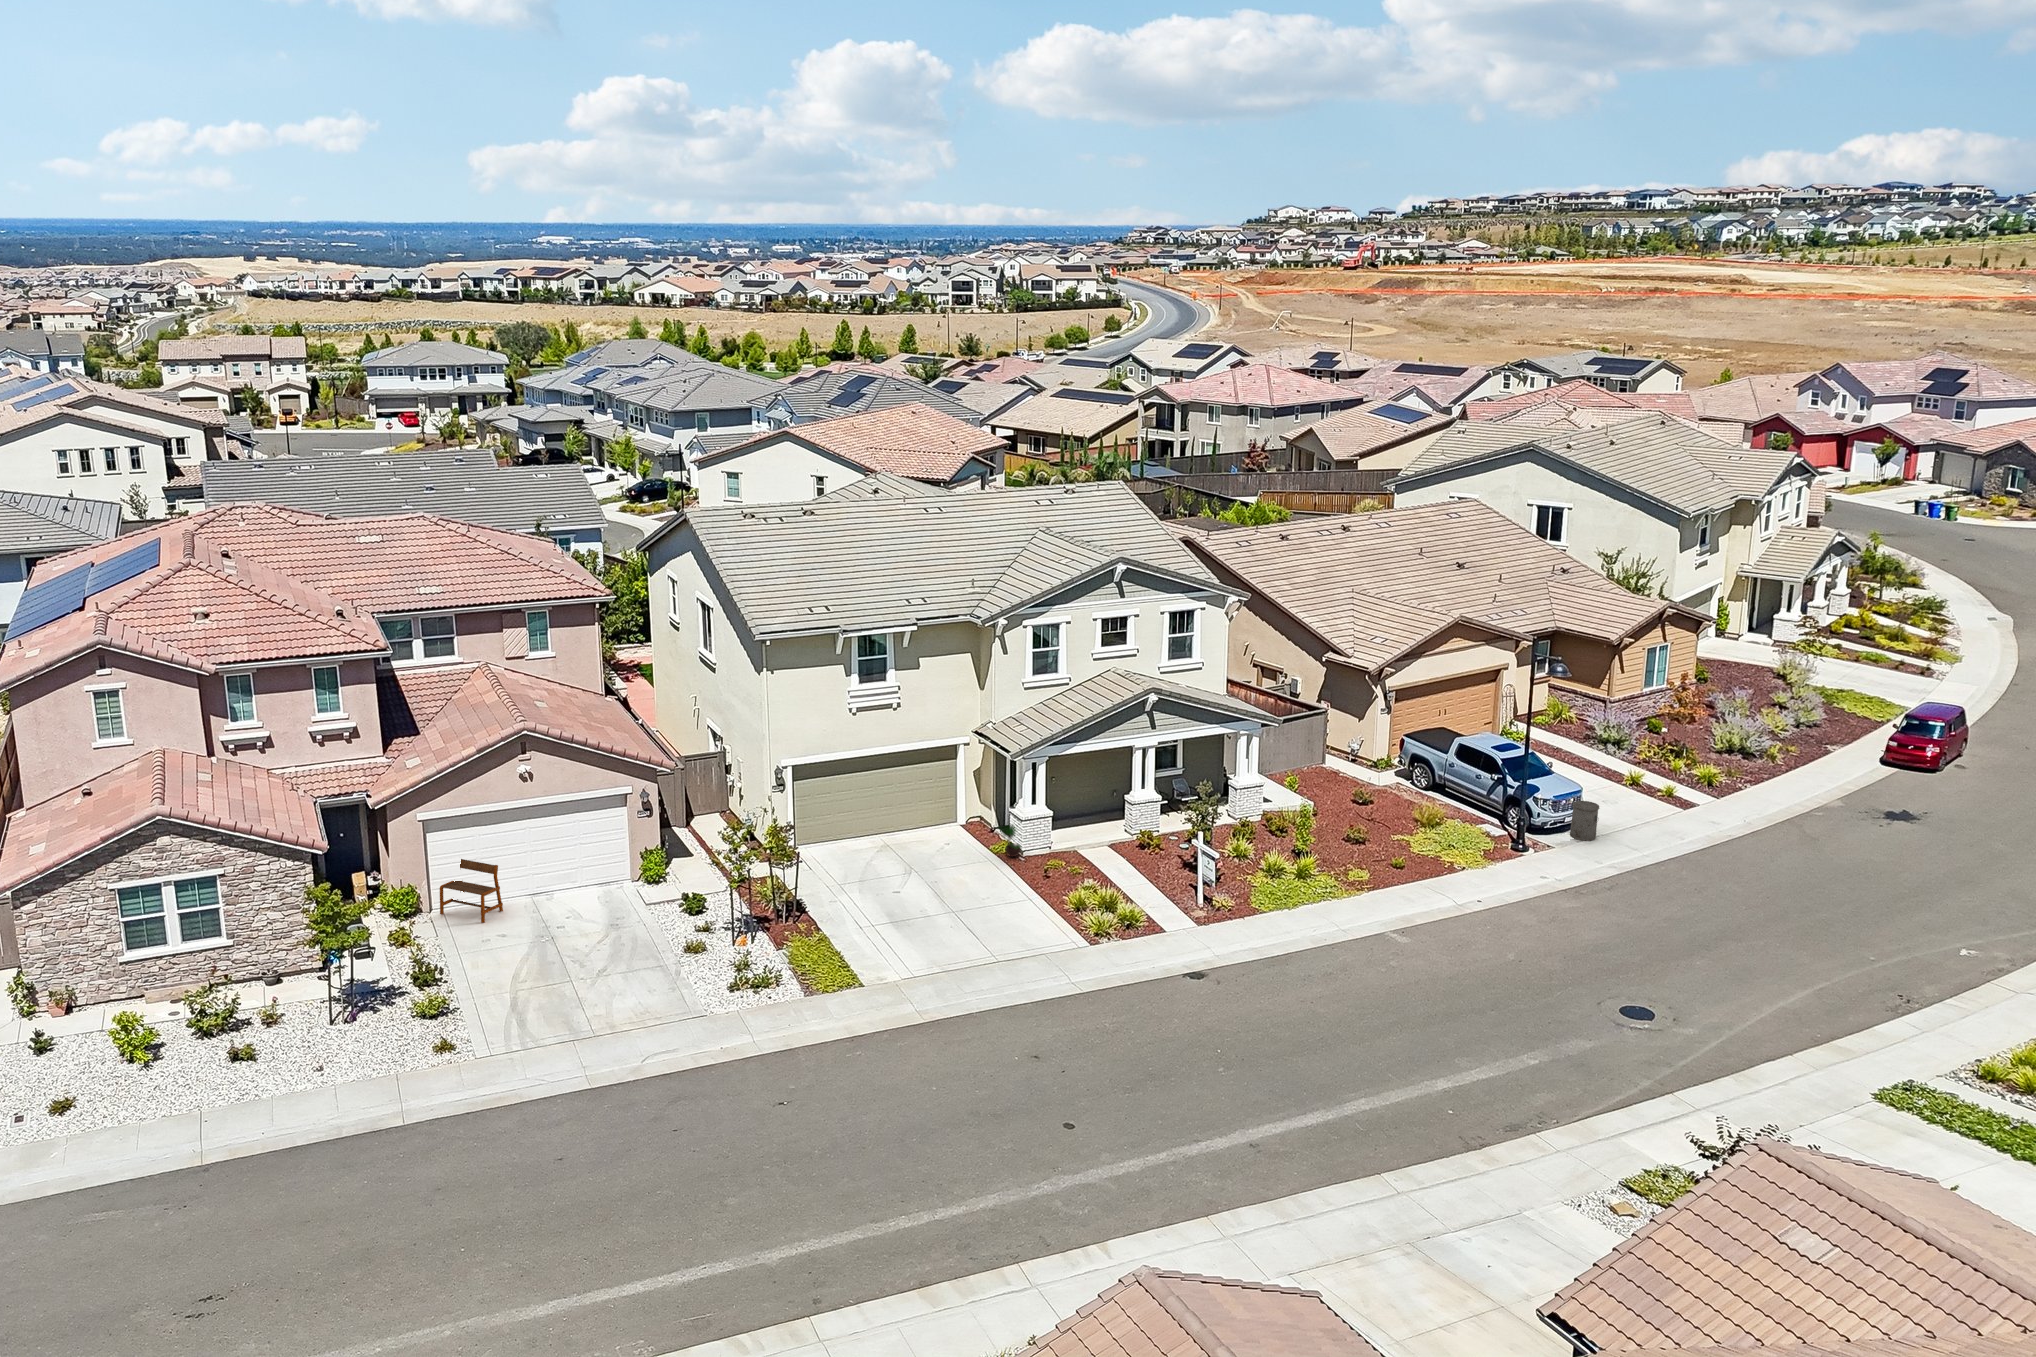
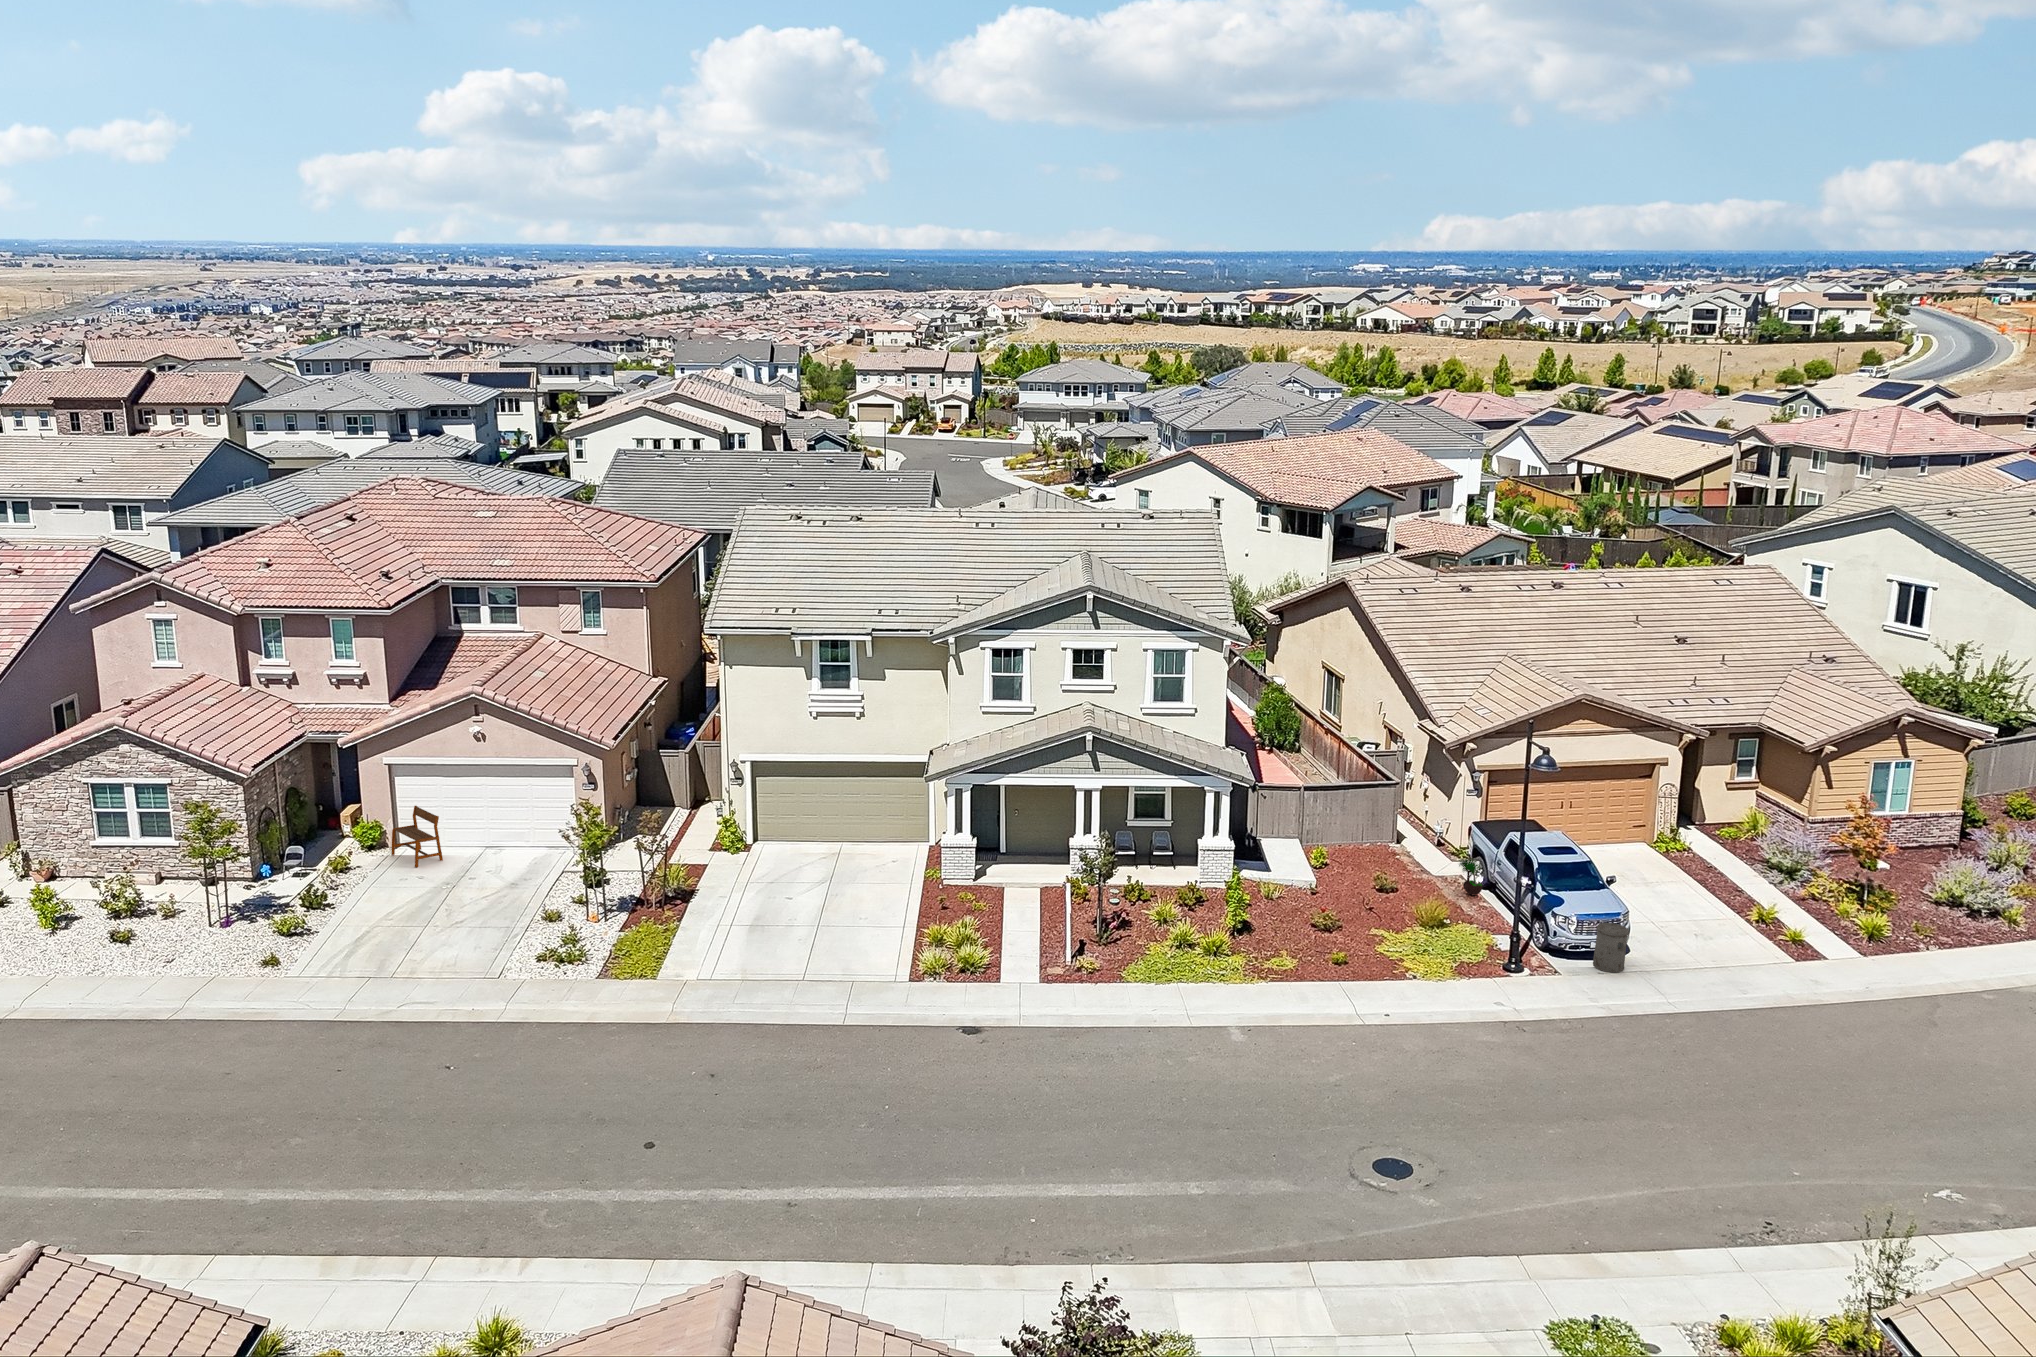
potted tree: present [1000,825,1022,857] -> present [1459,859,1482,895]

